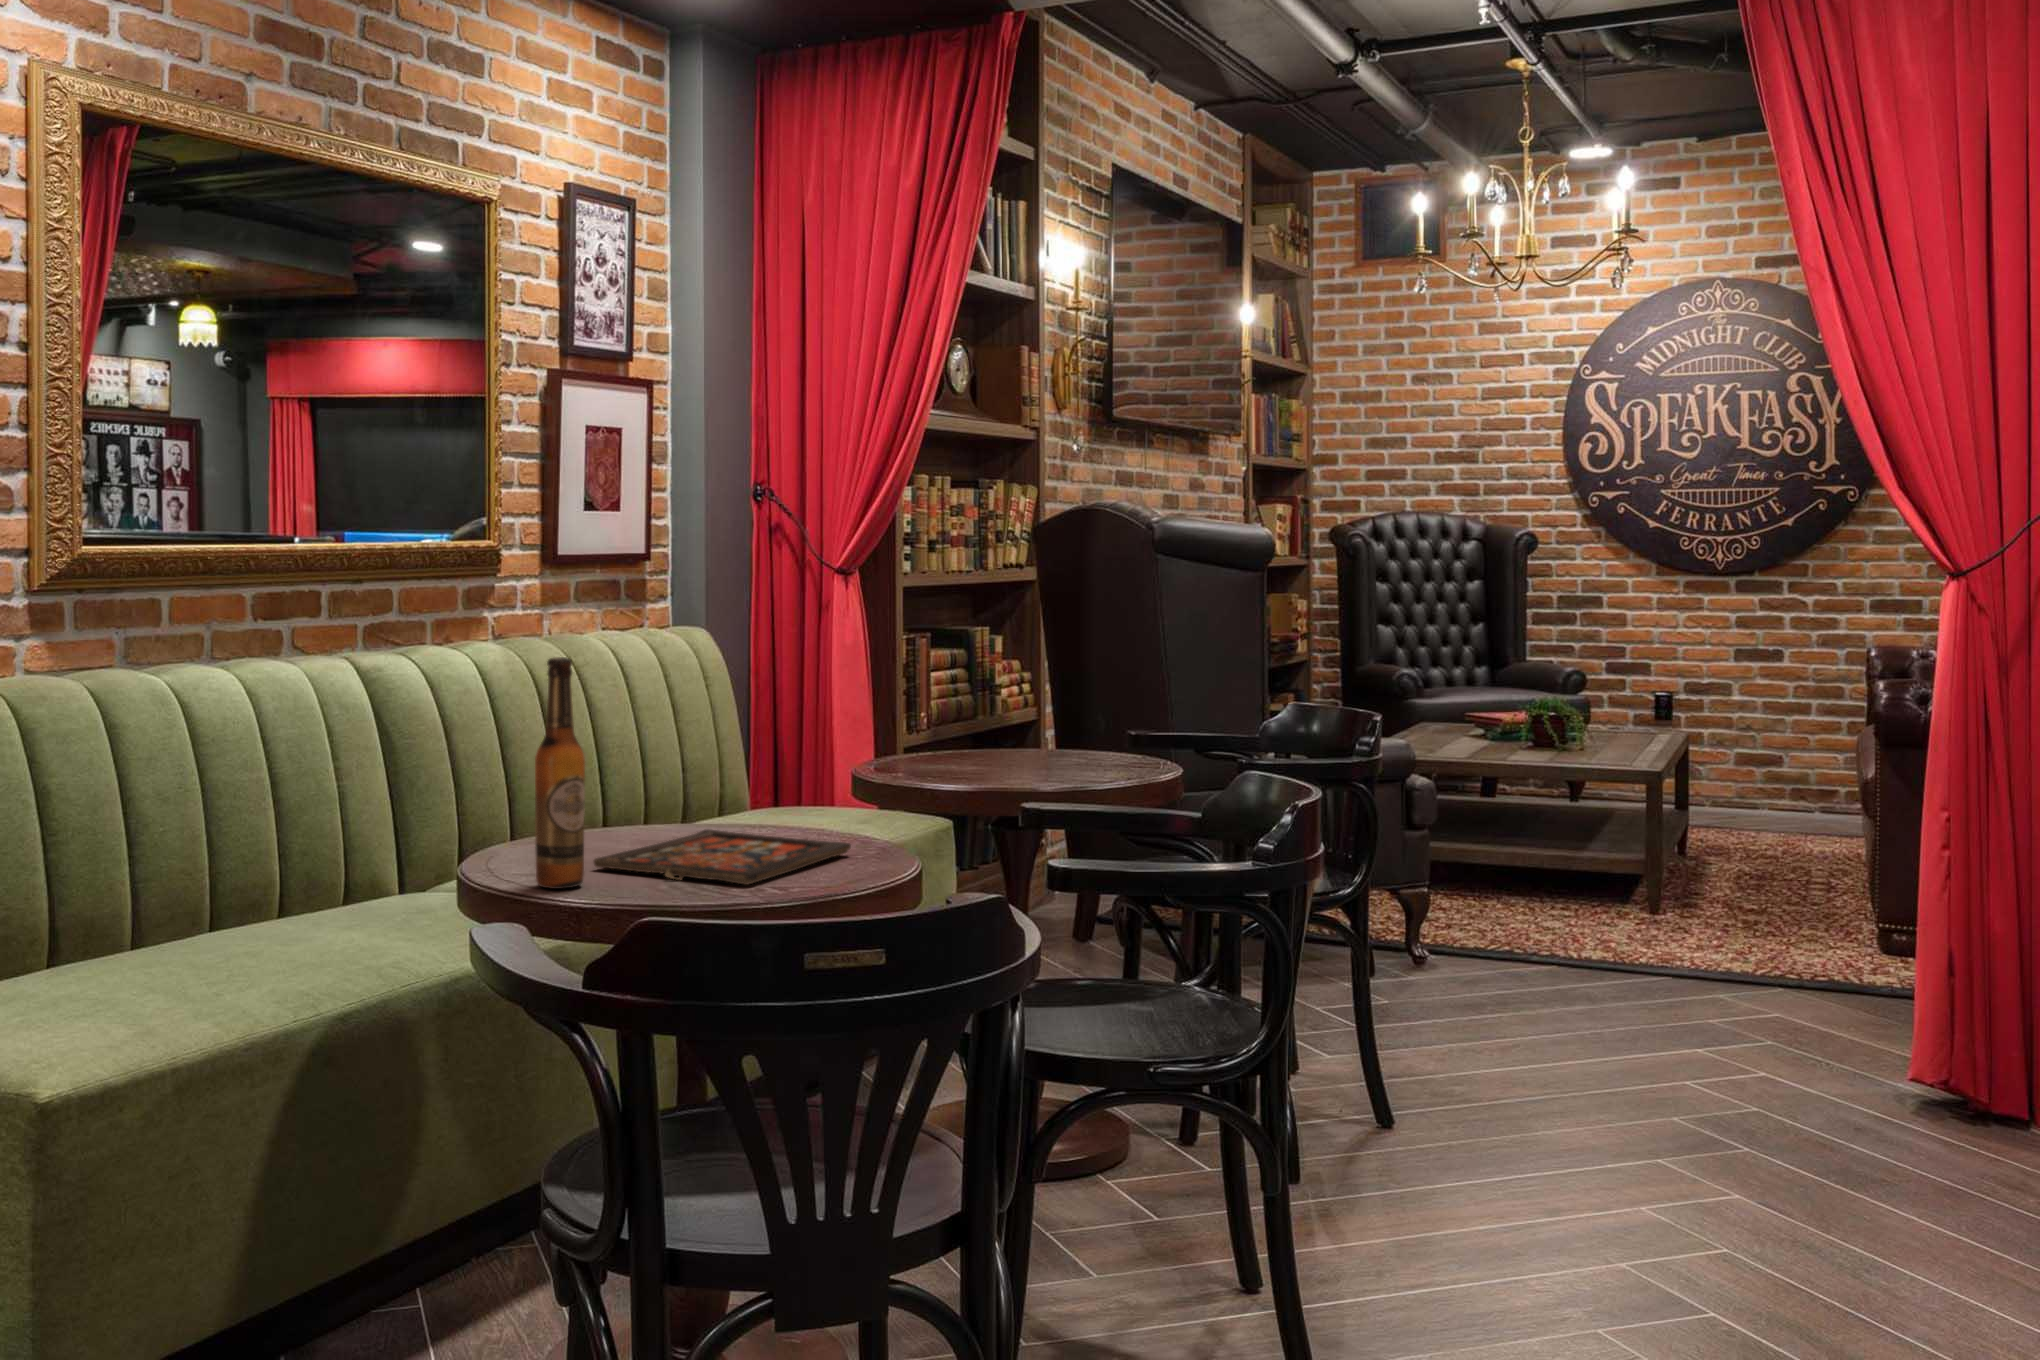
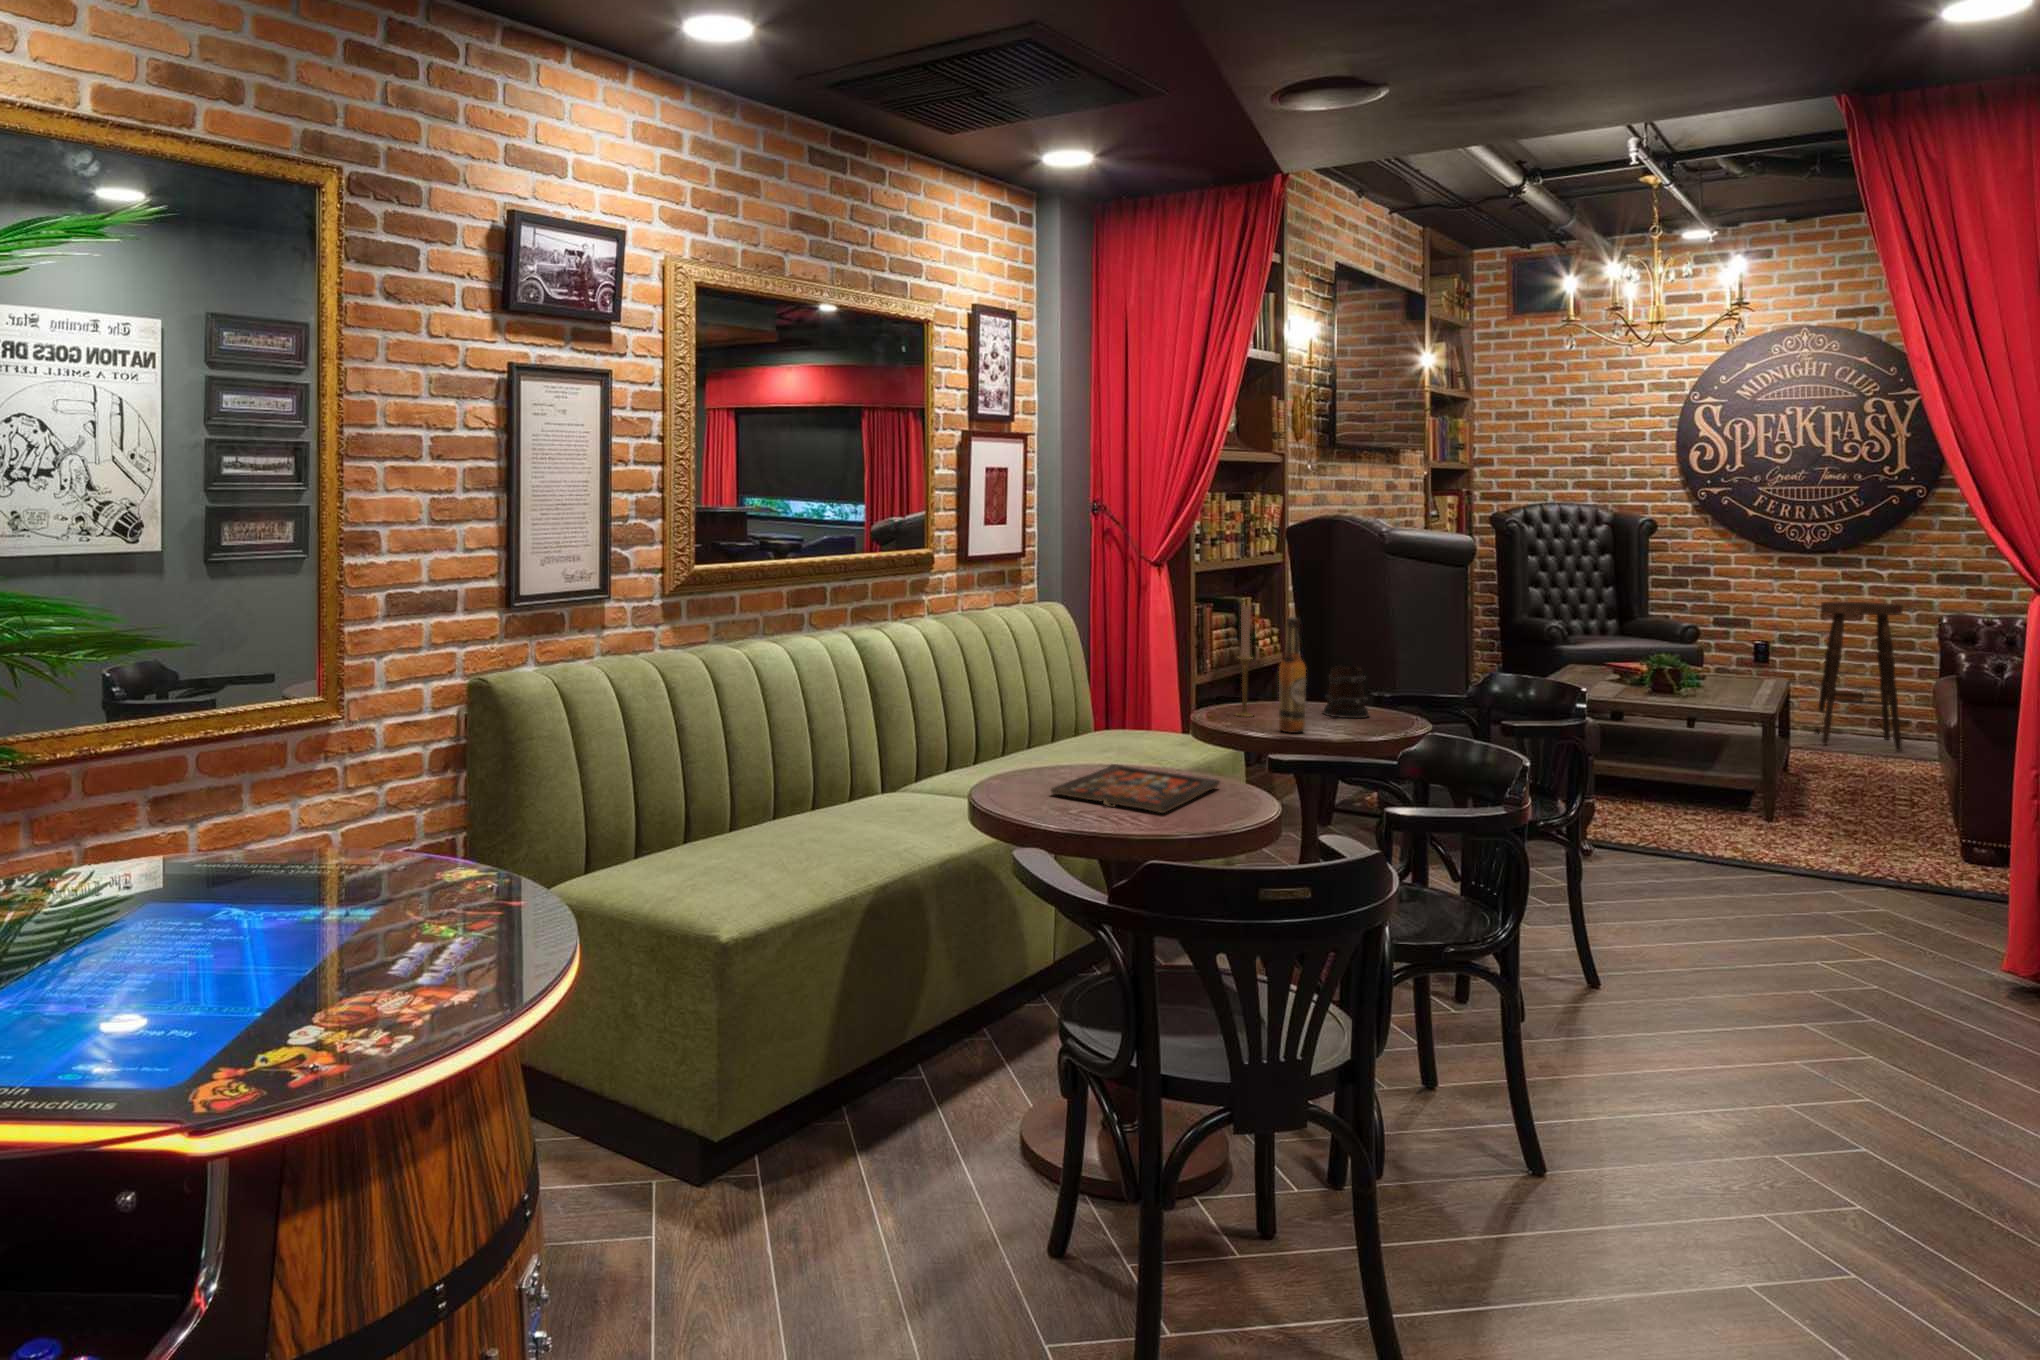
candlestick: none [921,610,949,774] -> present [1236,605,1253,717]
bar stool: none [1732,639,1828,832] -> present [1815,602,1903,751]
beer bottle: present [535,657,585,889] -> present [1279,617,1306,733]
beer mug: none [1046,701,1109,773] -> present [1323,666,1369,718]

